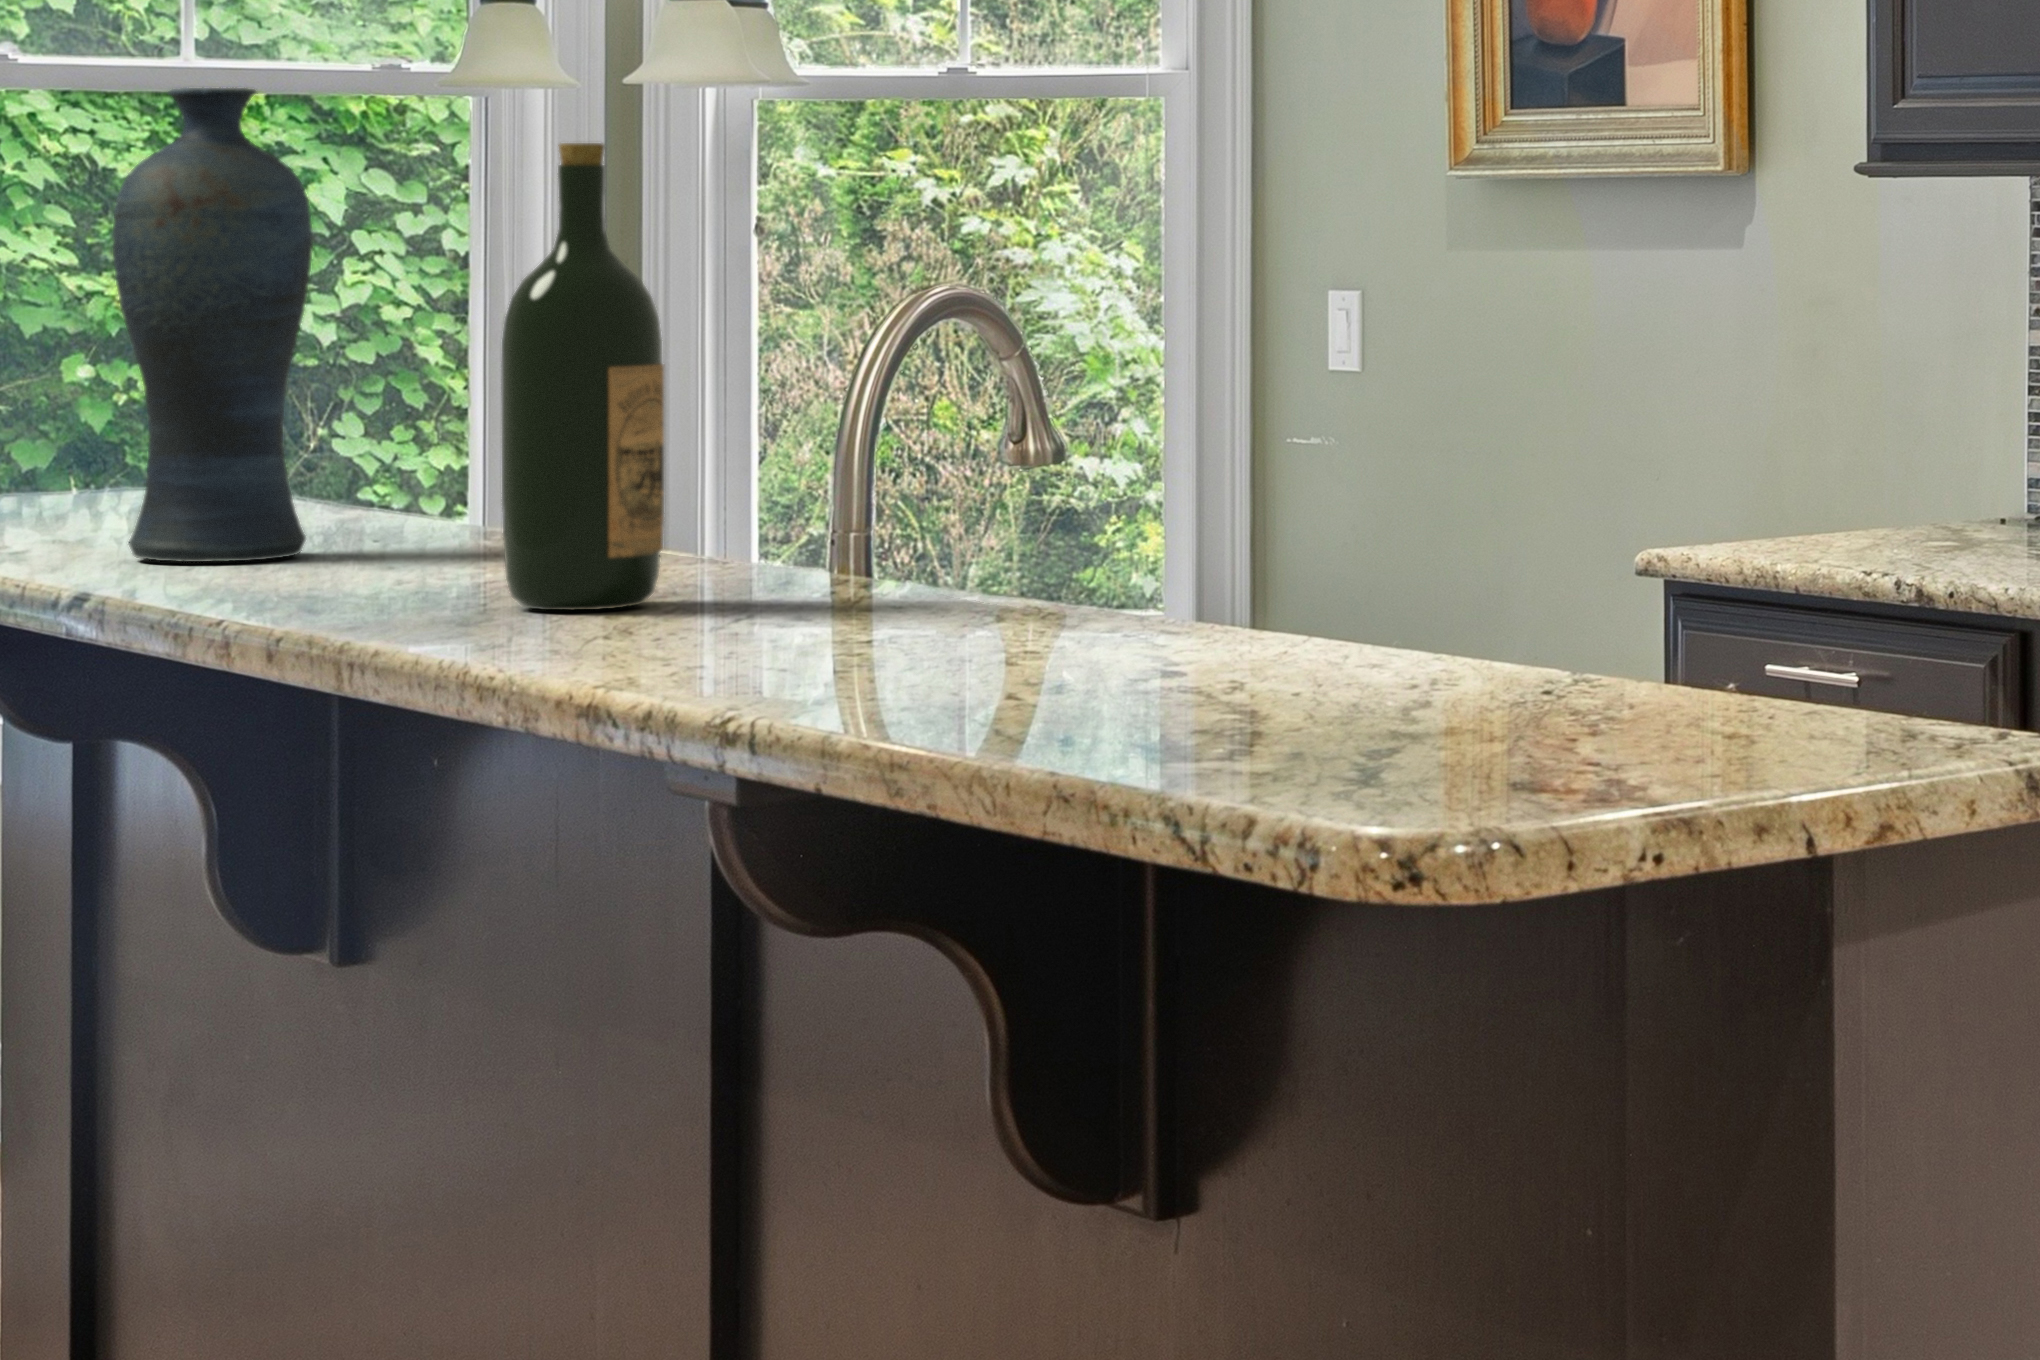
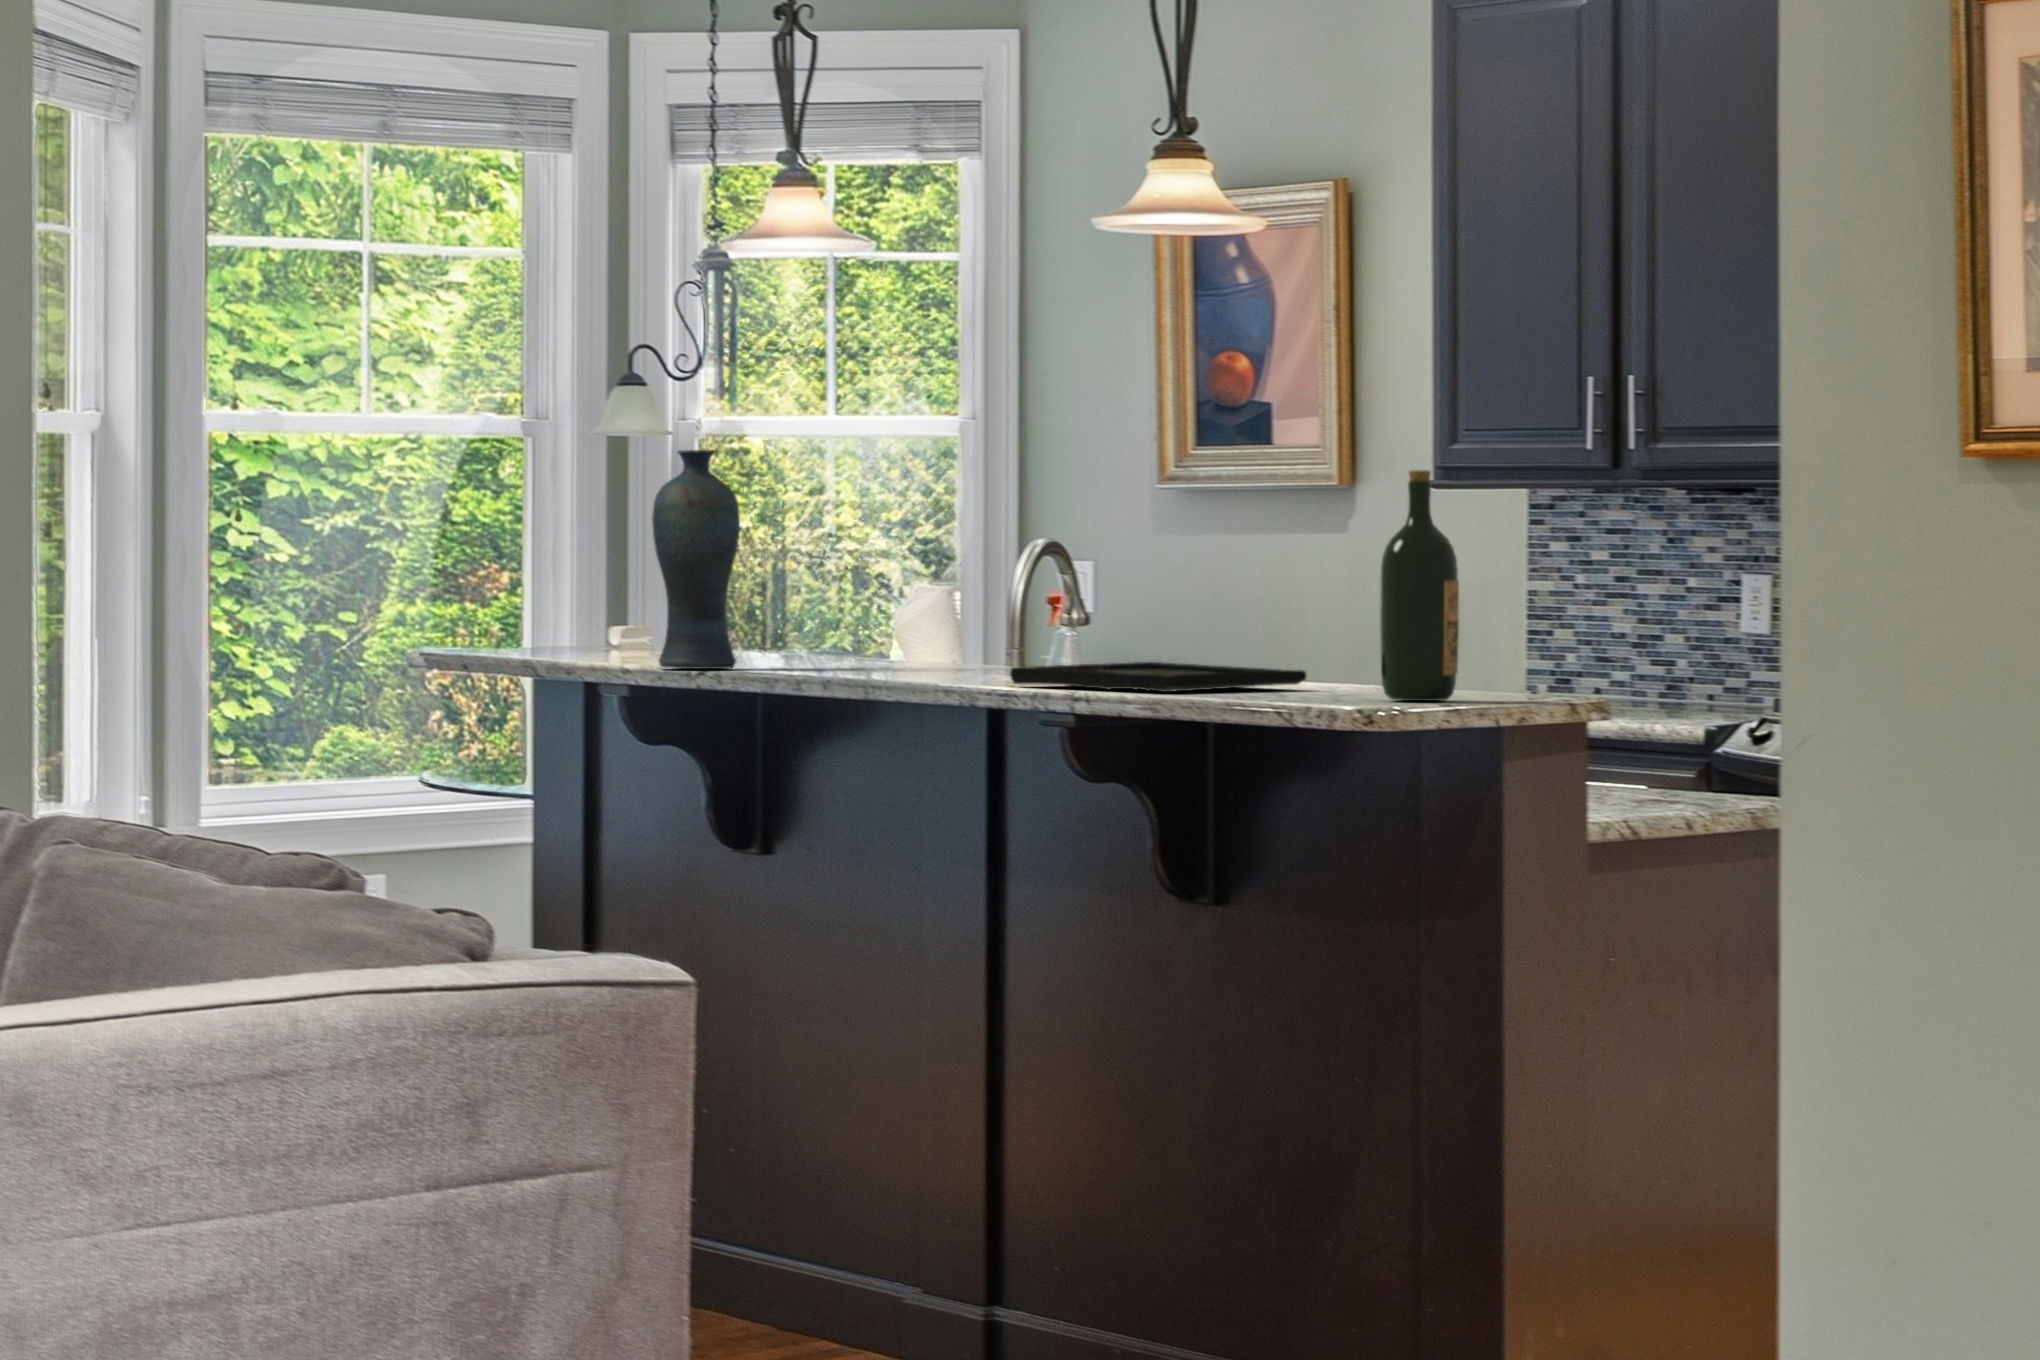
wine bottle: present [502,143,664,610] -> present [1380,470,1459,701]
tray: none [667,581,1385,704] -> present [1010,662,1307,692]

